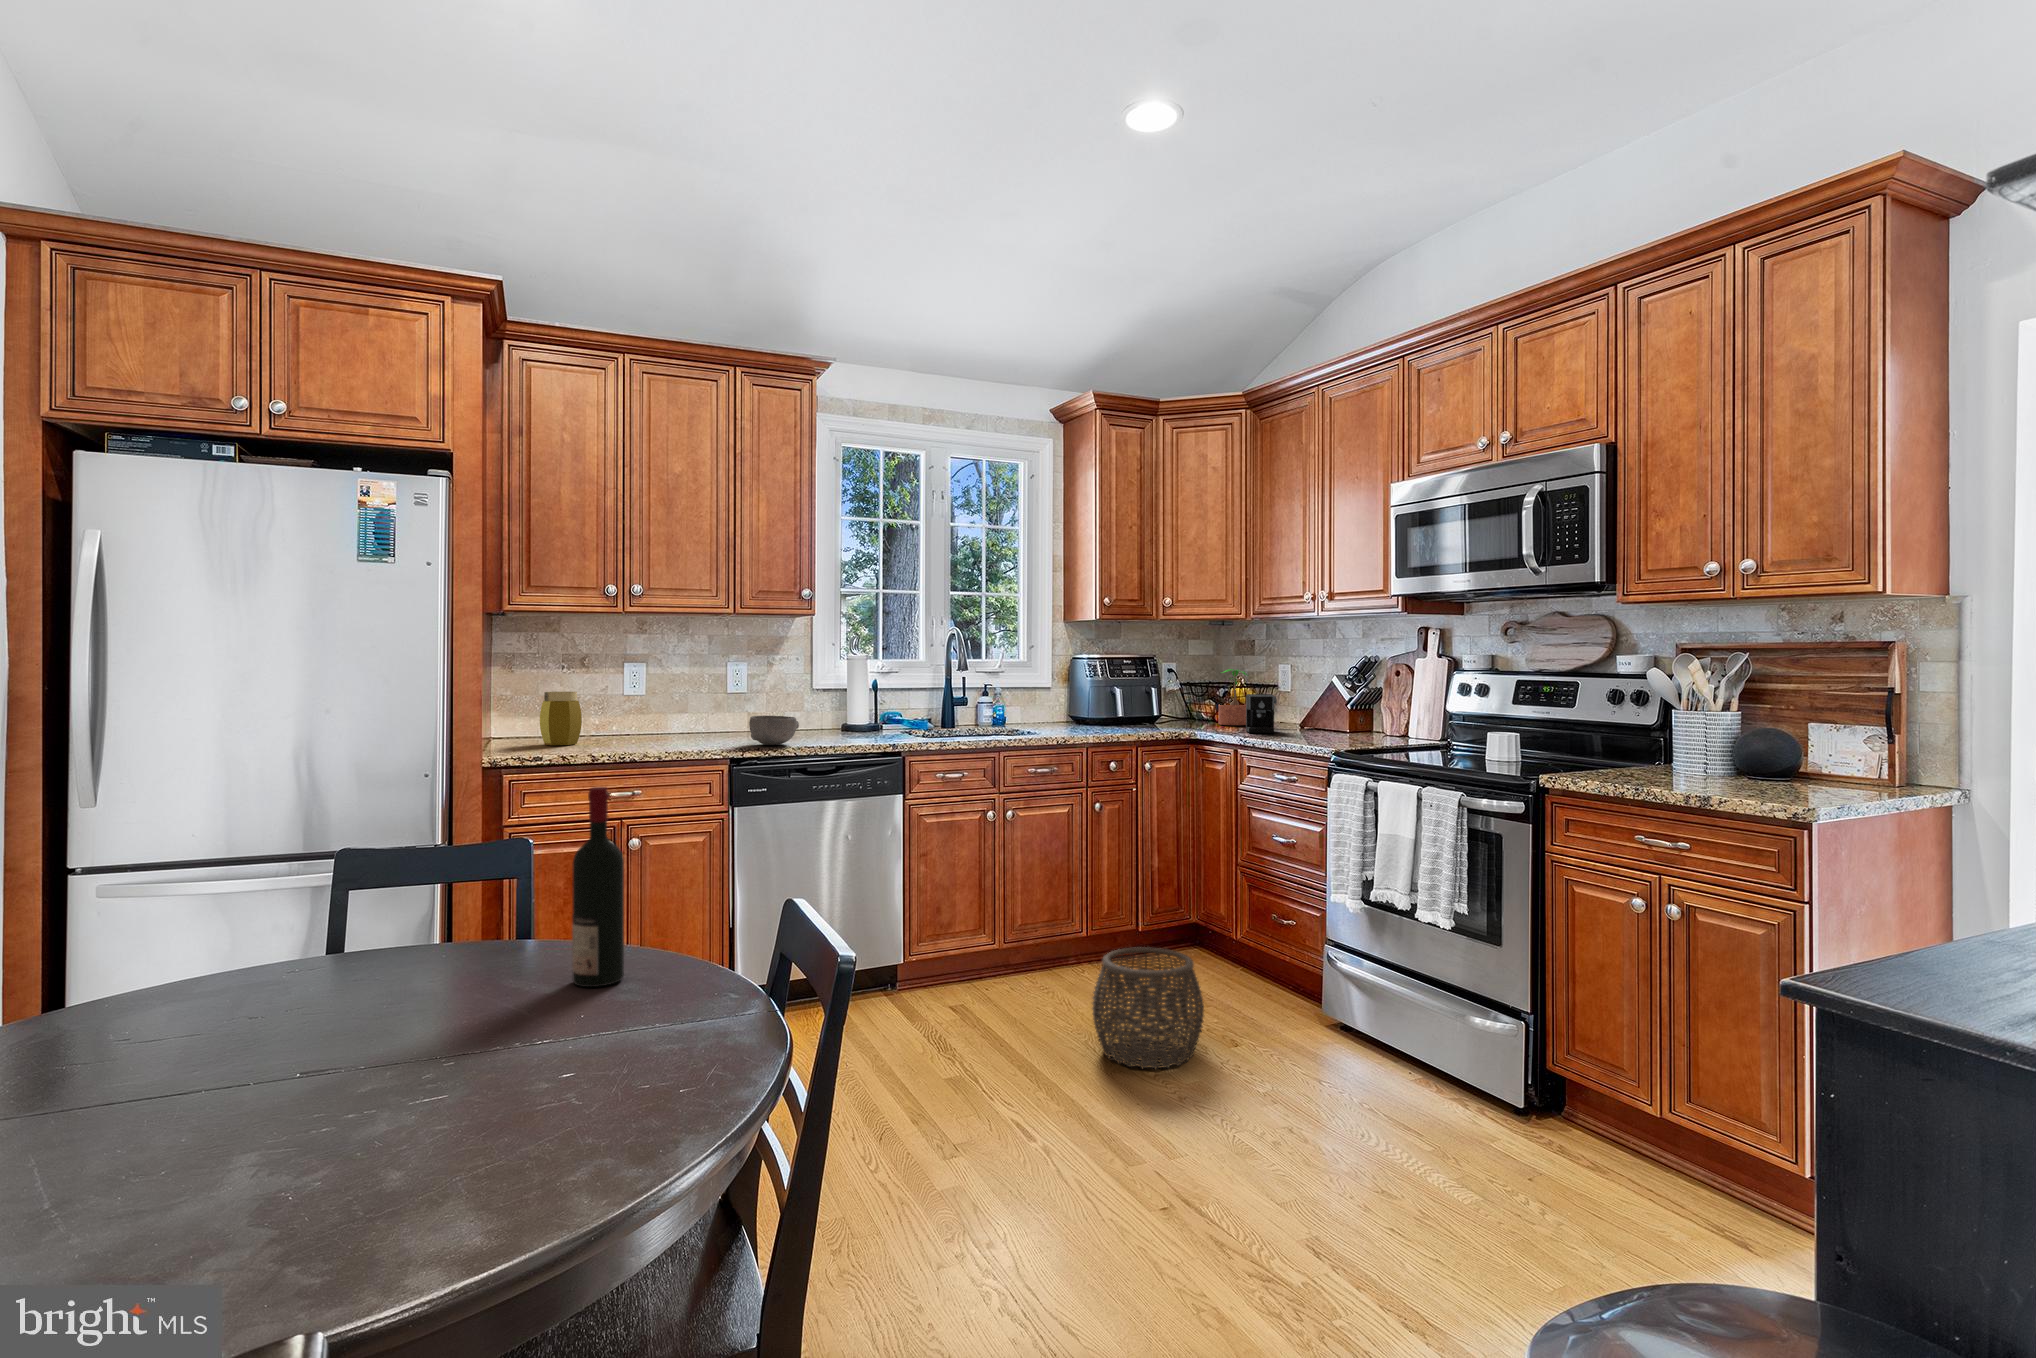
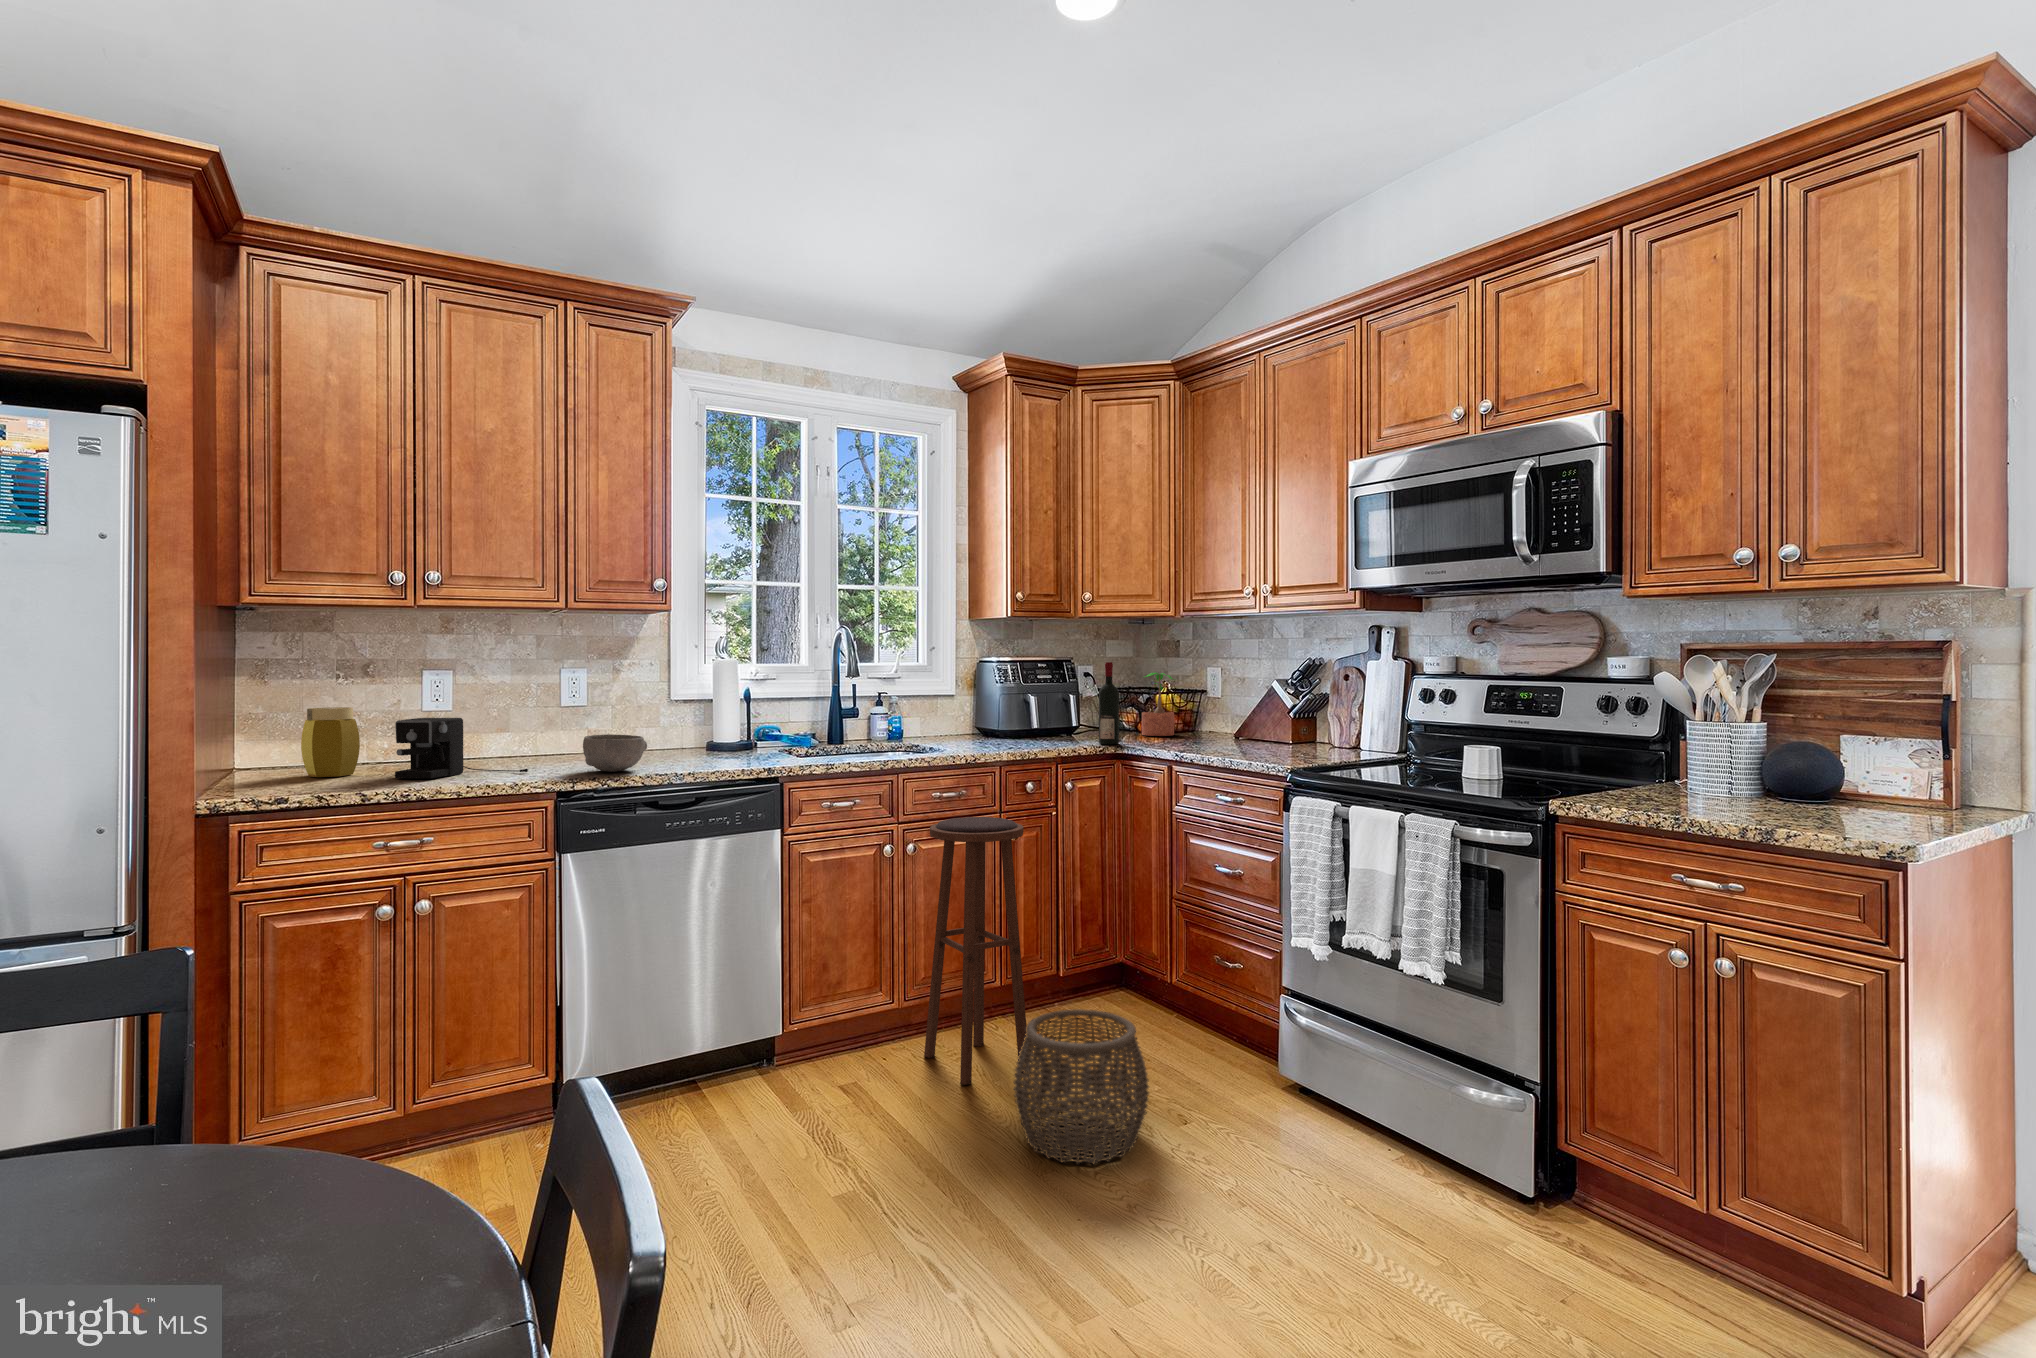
coffee maker: present [1246,694,1313,733] -> present [395,718,528,779]
wine bottle: present [572,787,624,987] -> present [1099,662,1119,744]
stool: none [1022,790,1110,1011] -> present [924,817,1027,1085]

